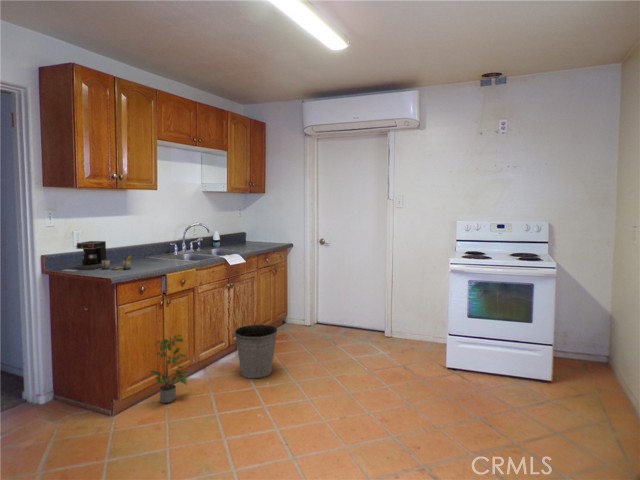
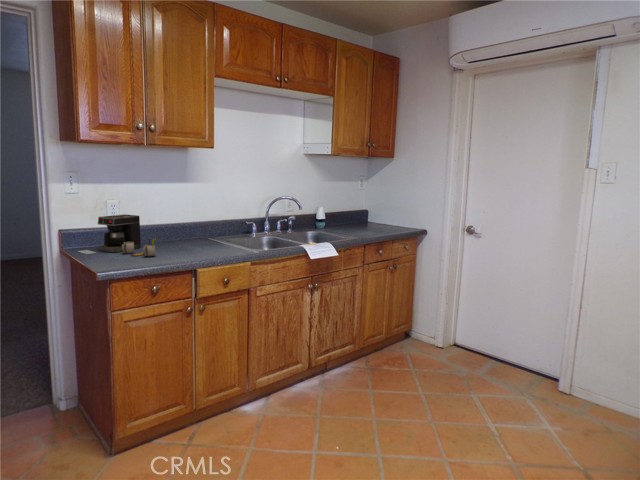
bucket: present [234,324,277,378] -> none [296,349,365,436]
potted plant: present [151,335,190,403] -> none [167,355,226,451]

